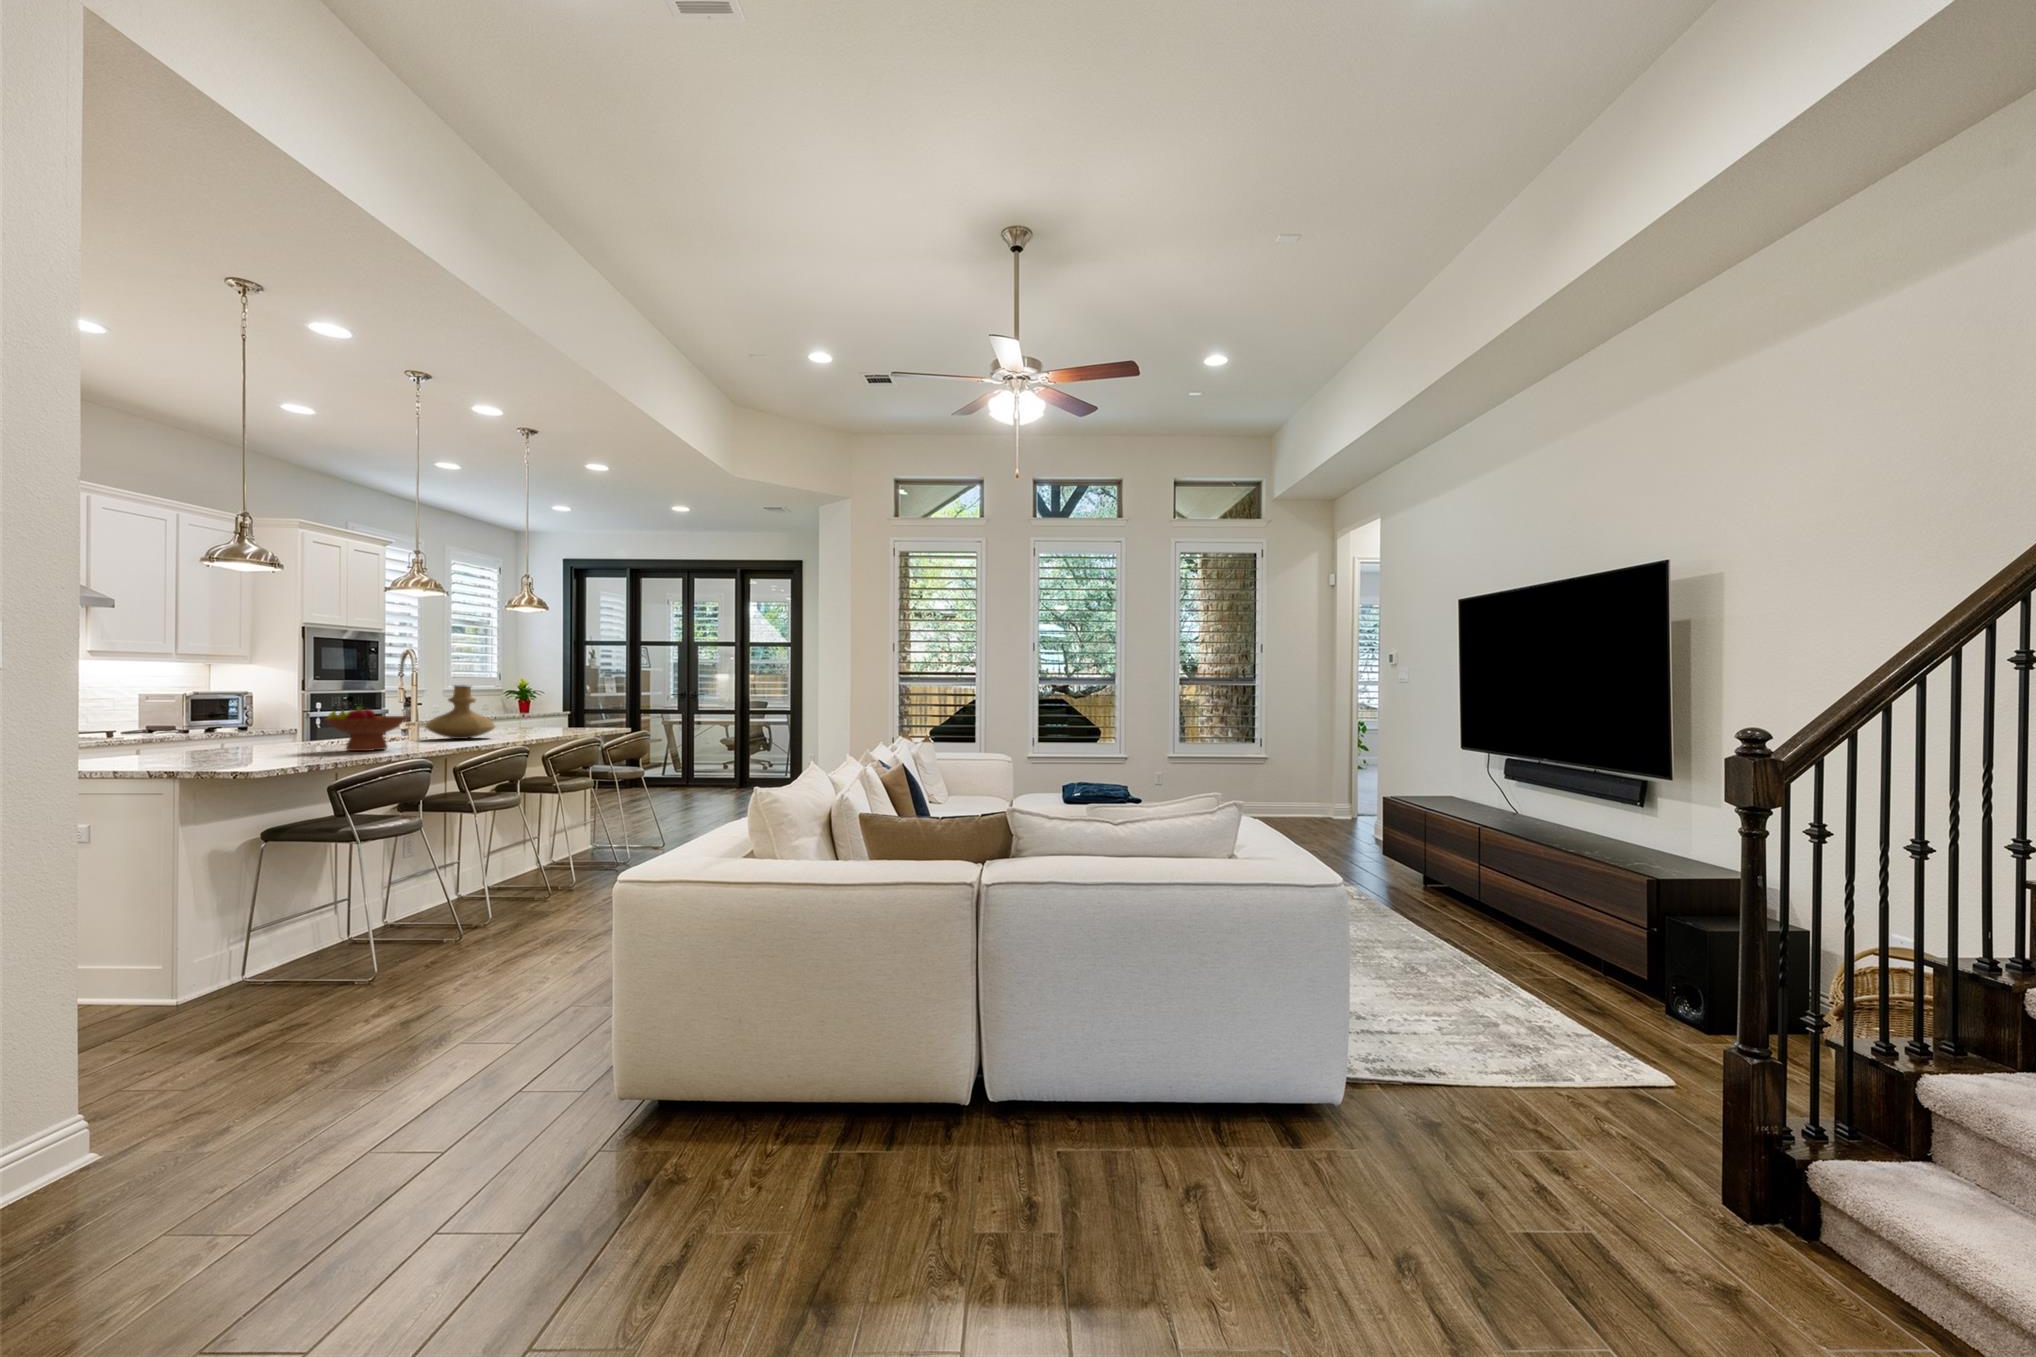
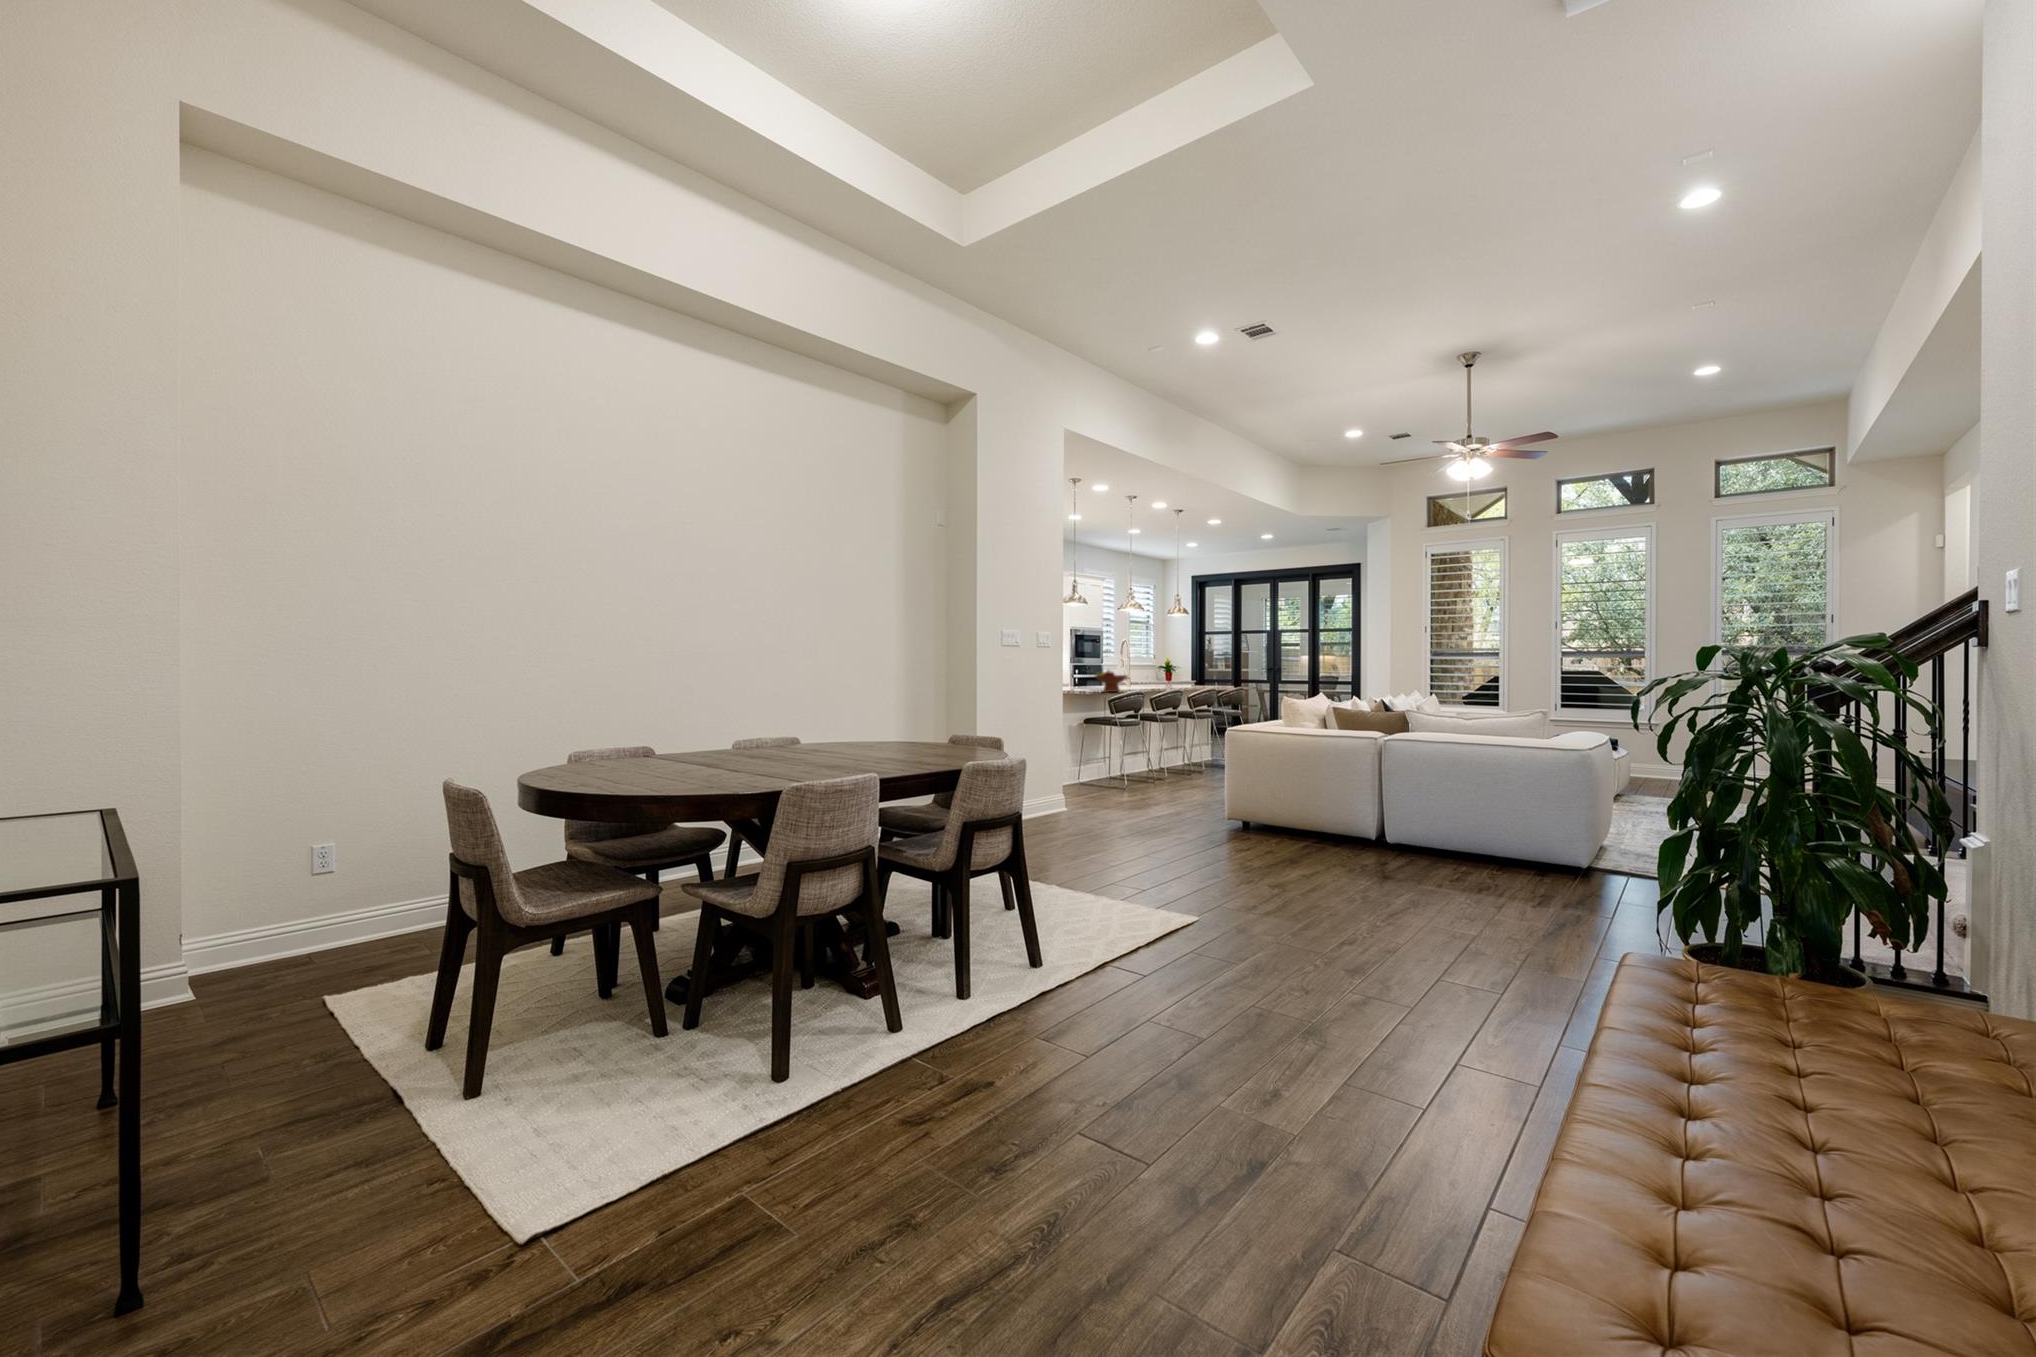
vase: present [425,685,495,739] -> none [1131,660,1165,689]

